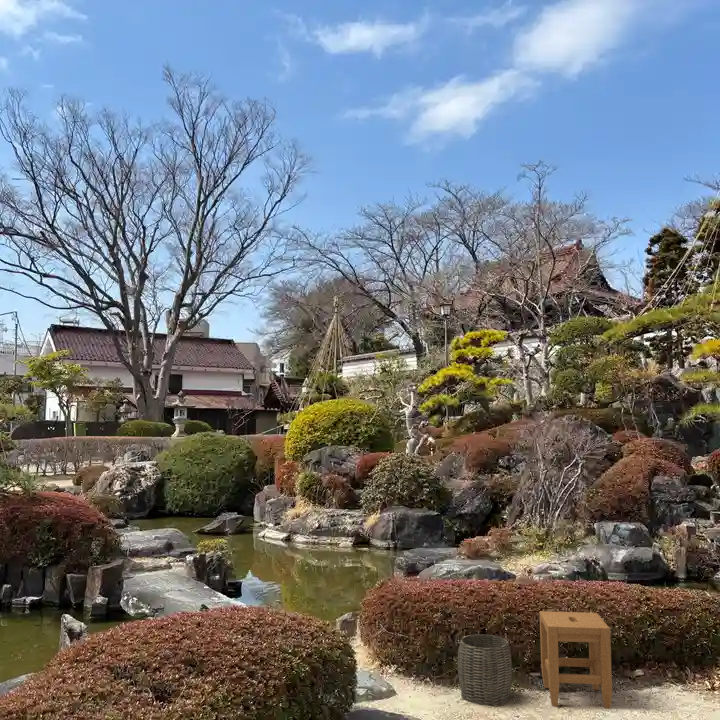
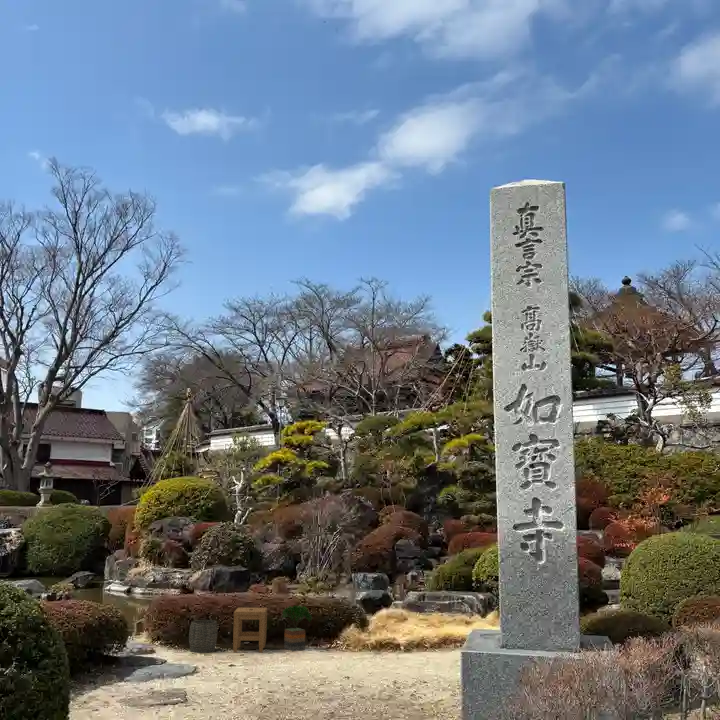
potted tree: none [627,608,698,704] -> present [283,606,312,651]

